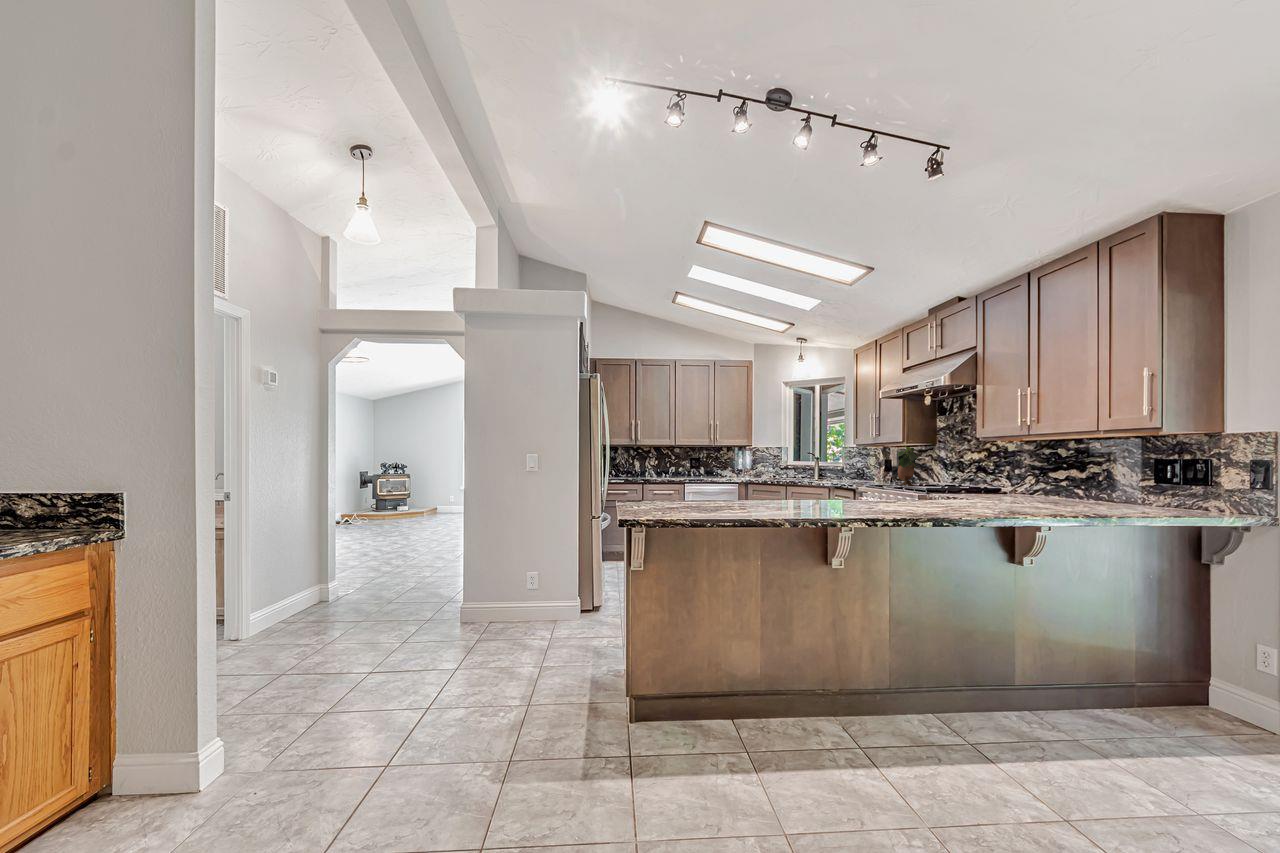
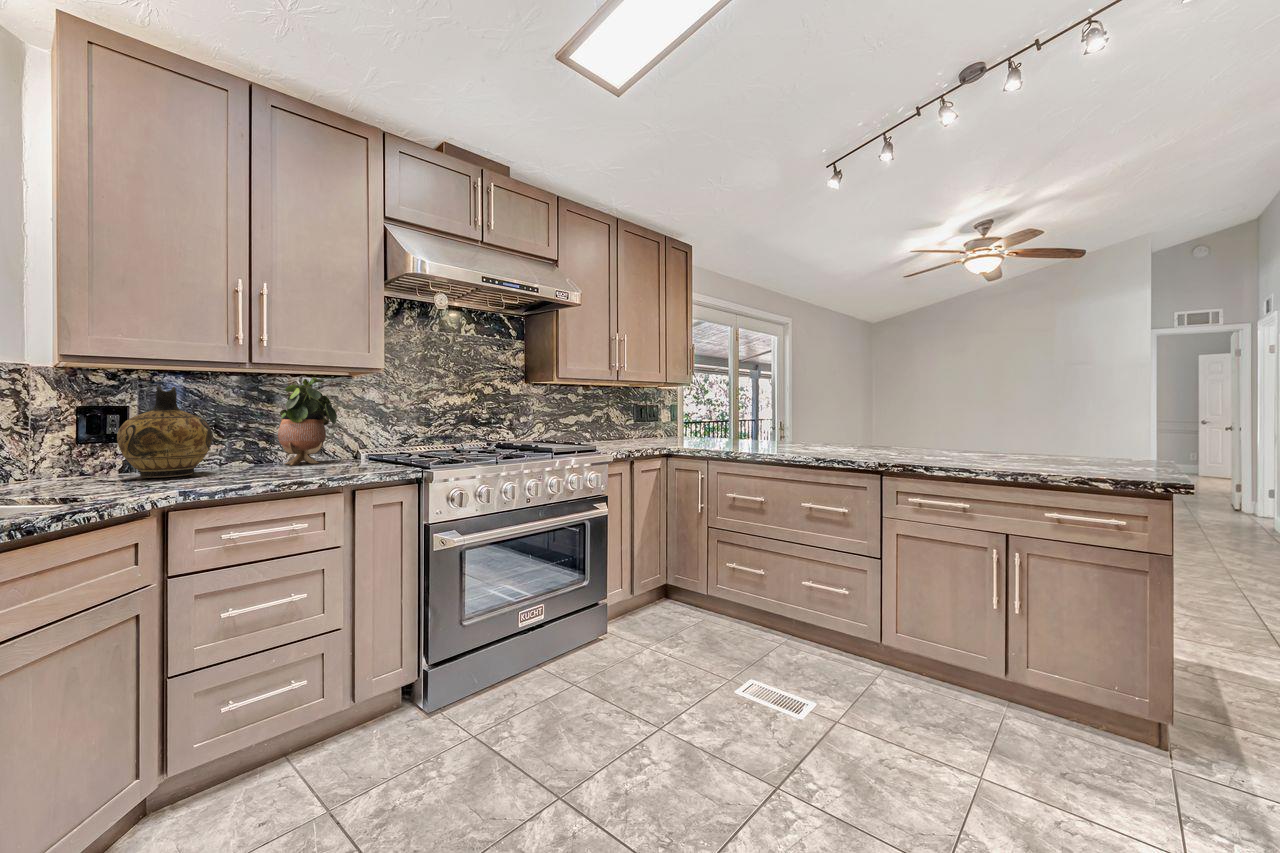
ceramic jug: none [864,452,892,484] -> present [117,386,213,478]

